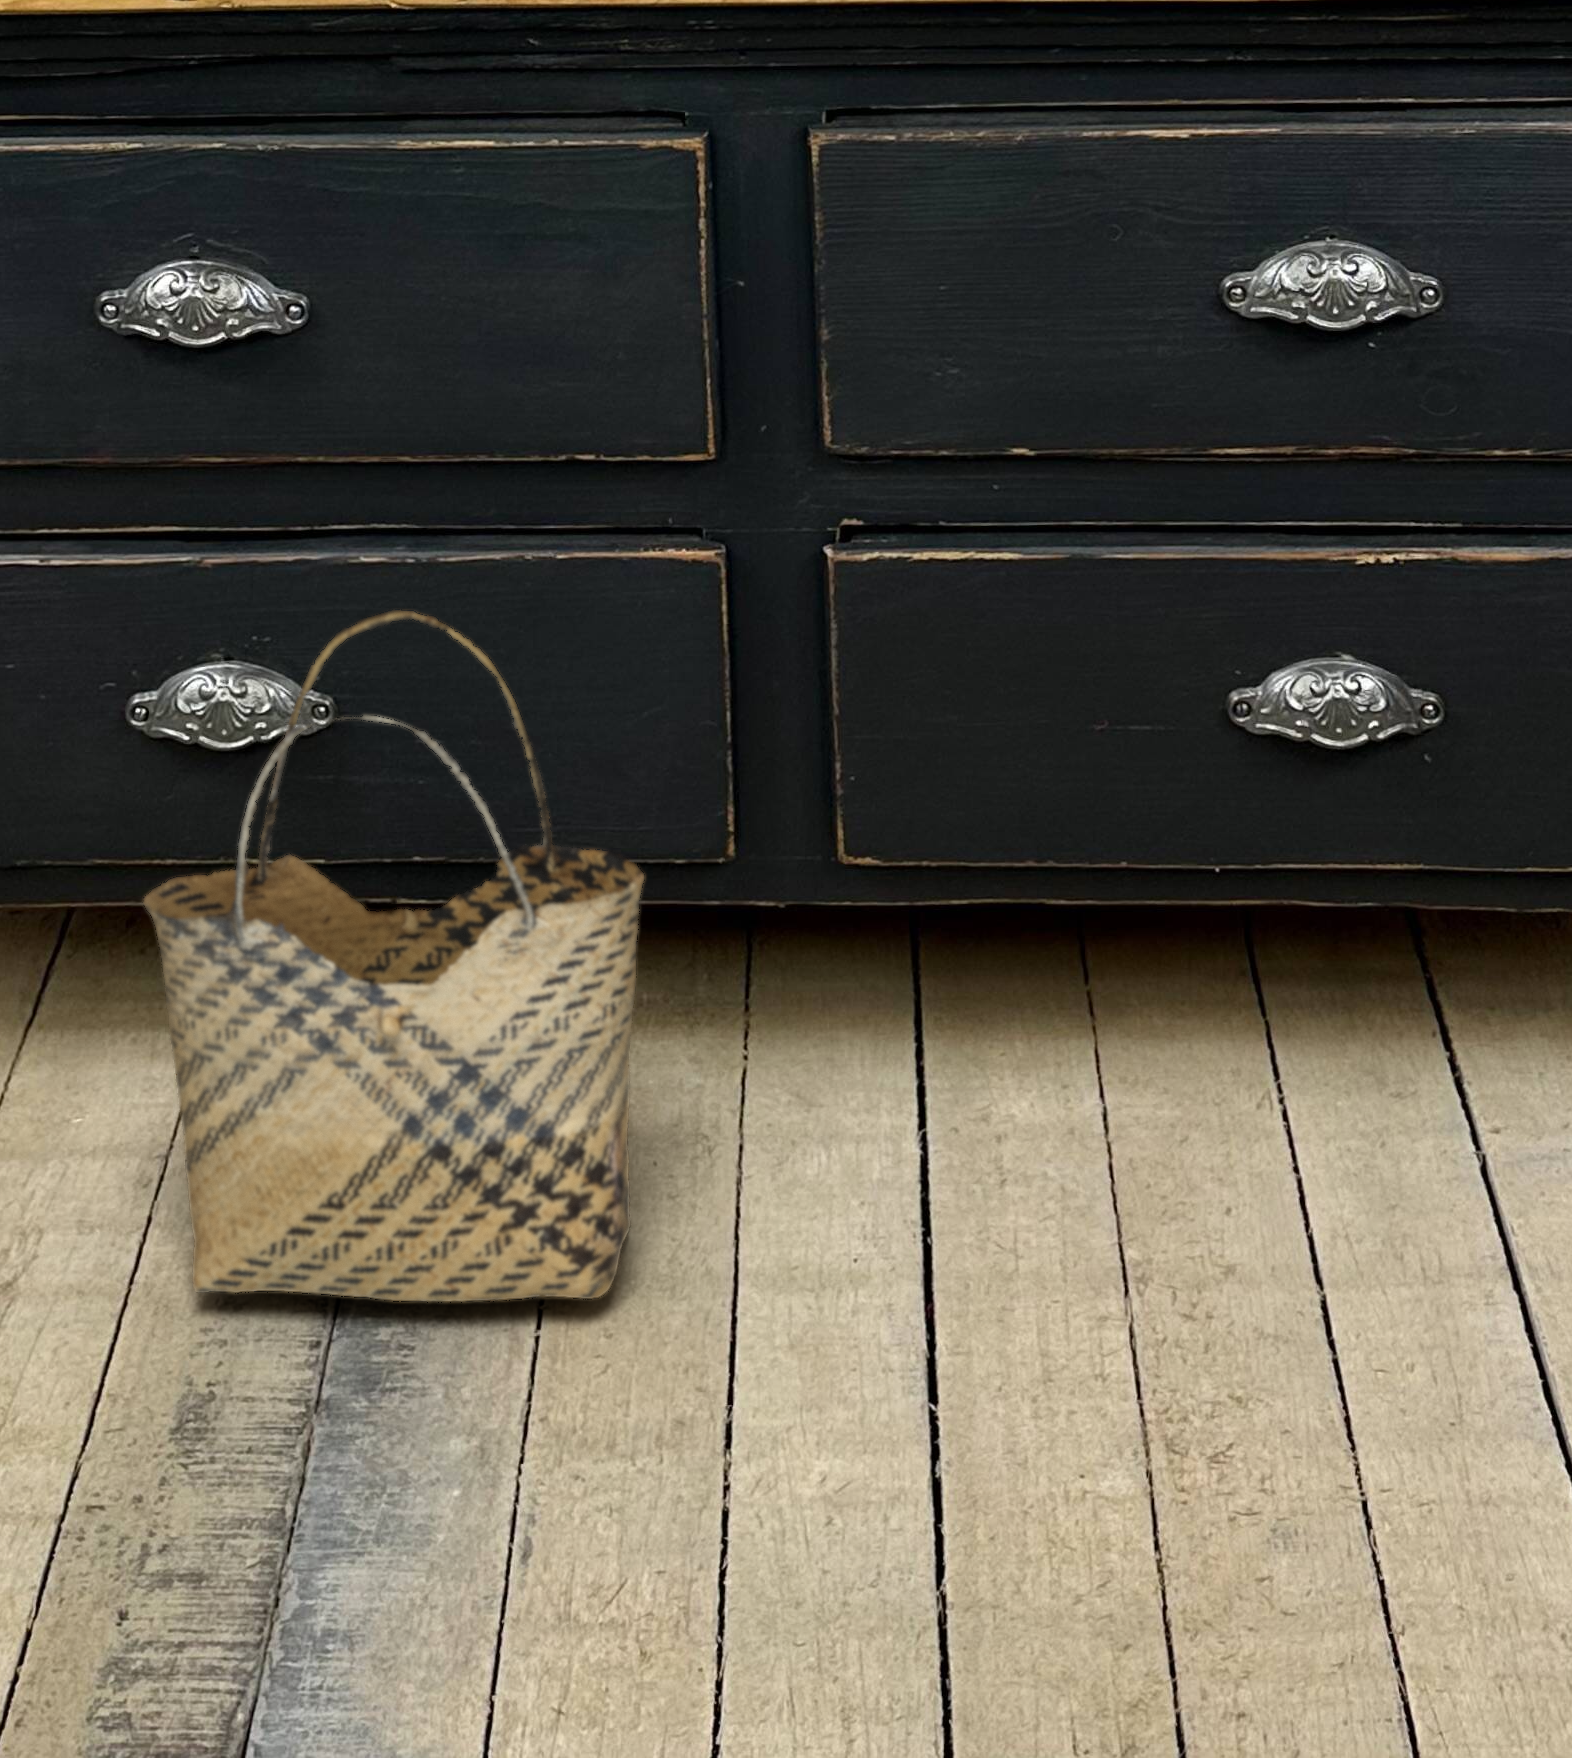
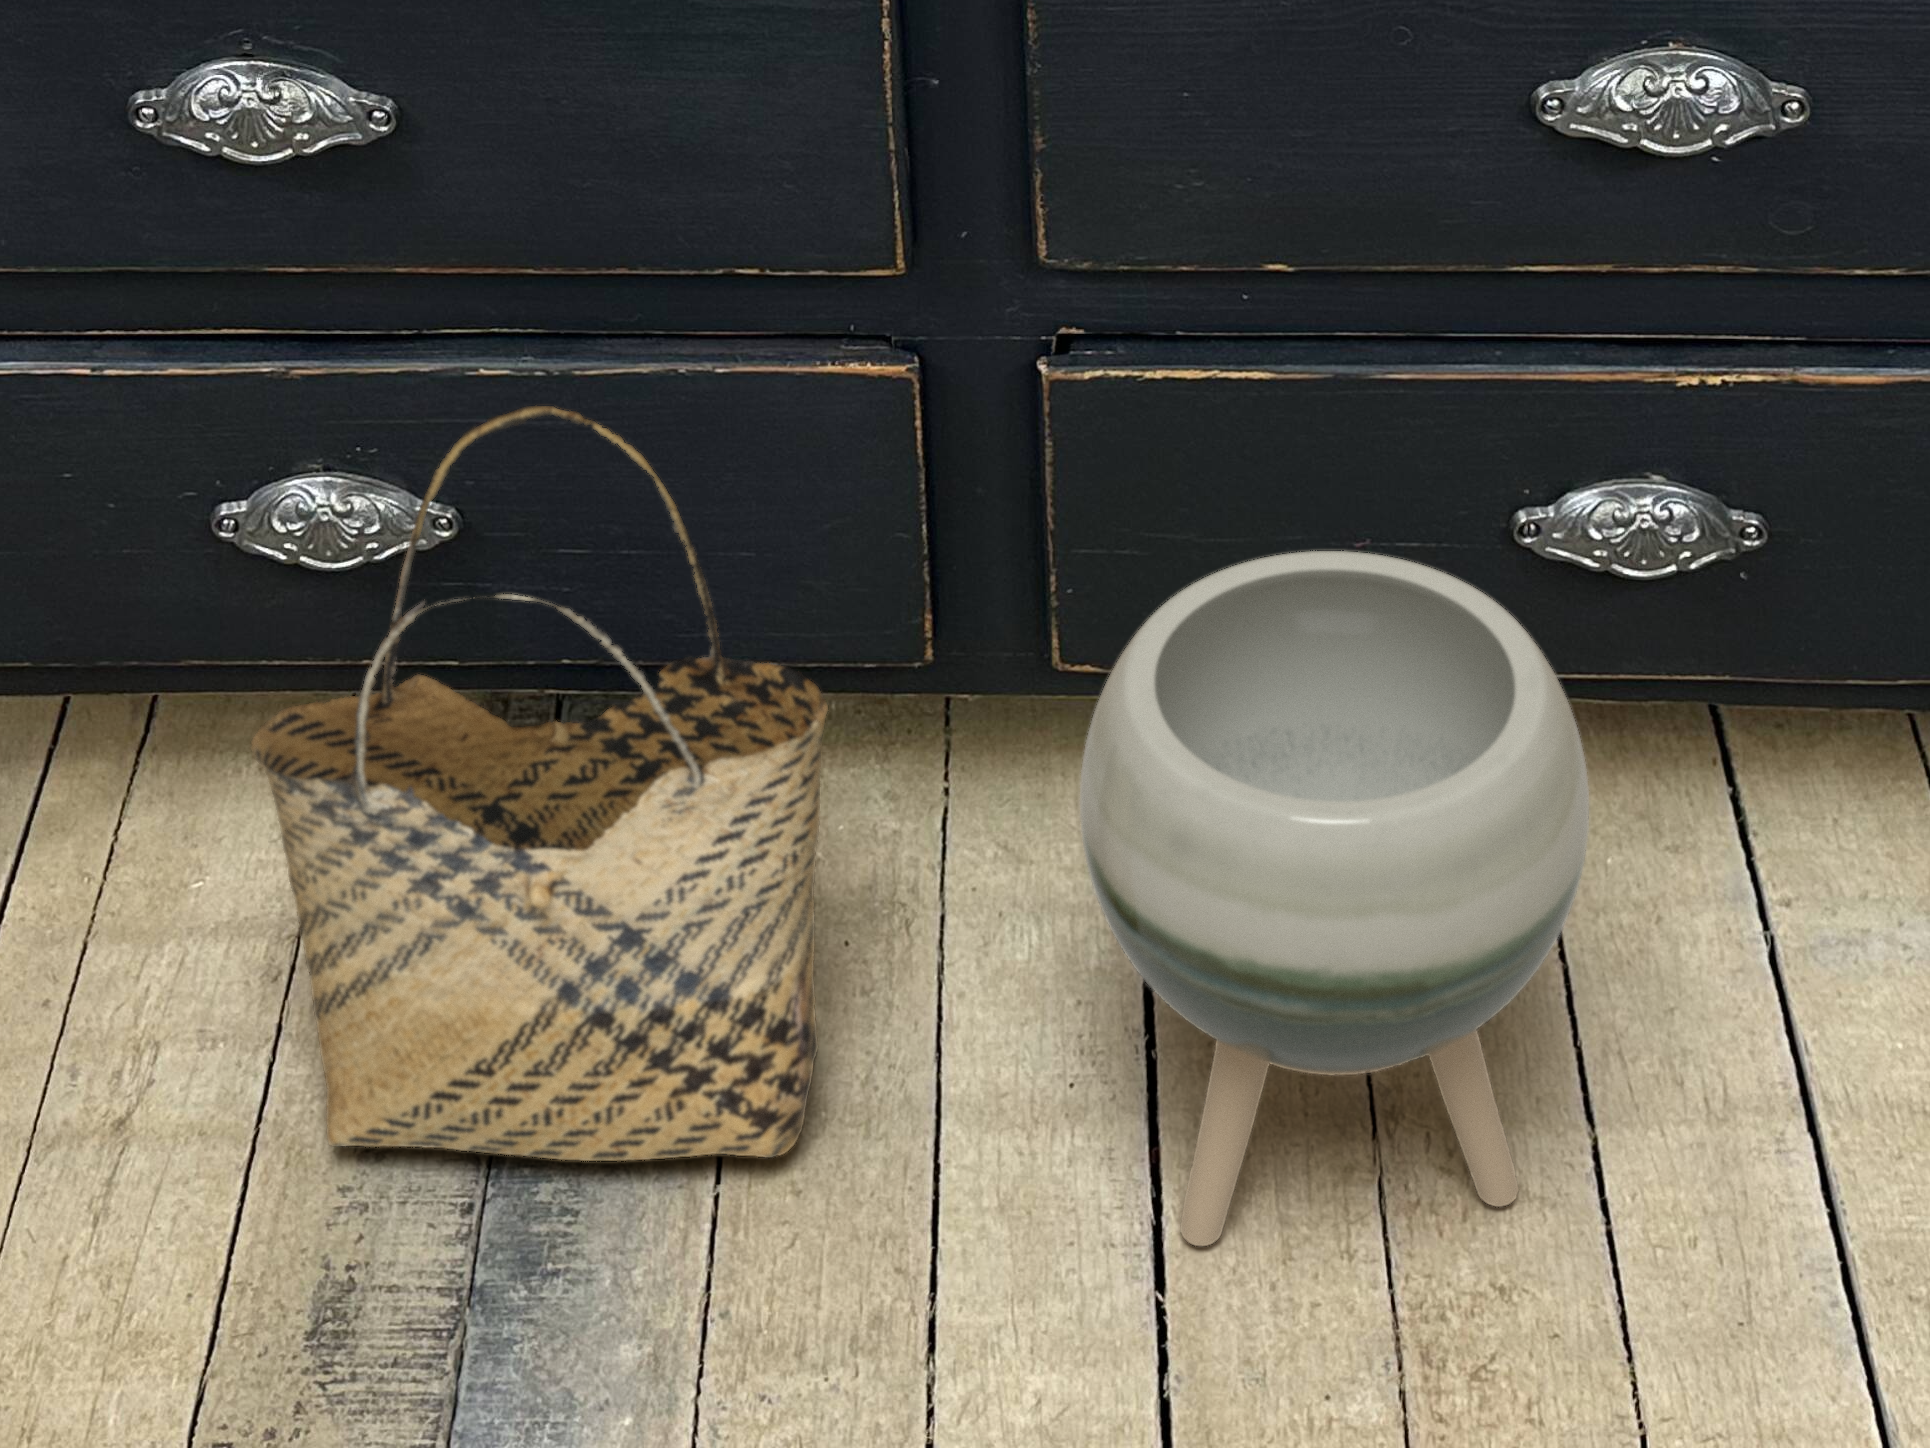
planter: none [863,738,1306,1368] -> present [1080,551,1589,1246]

